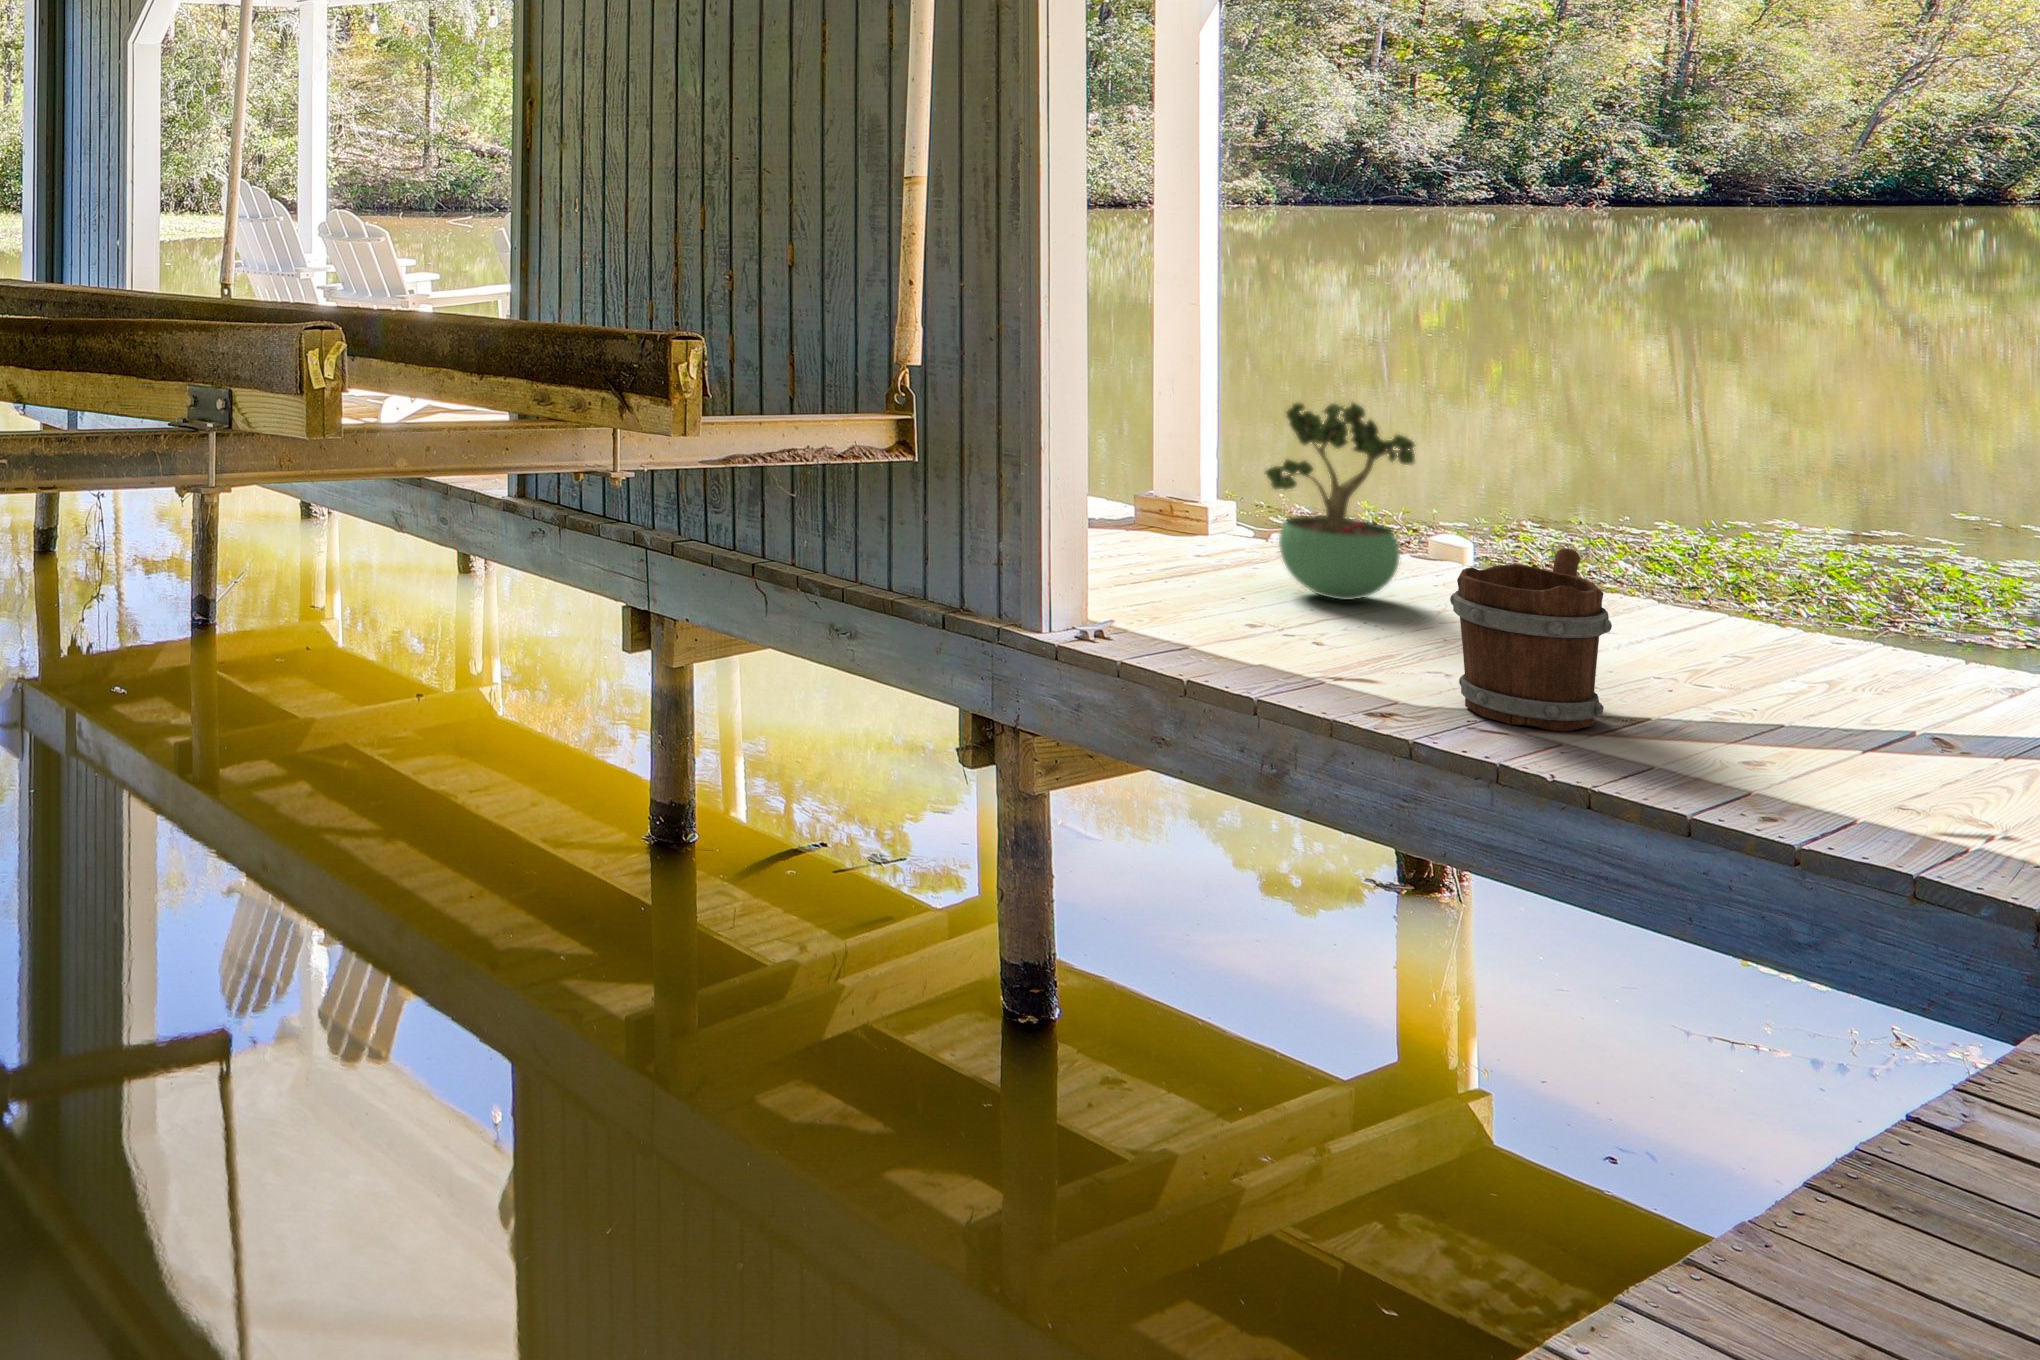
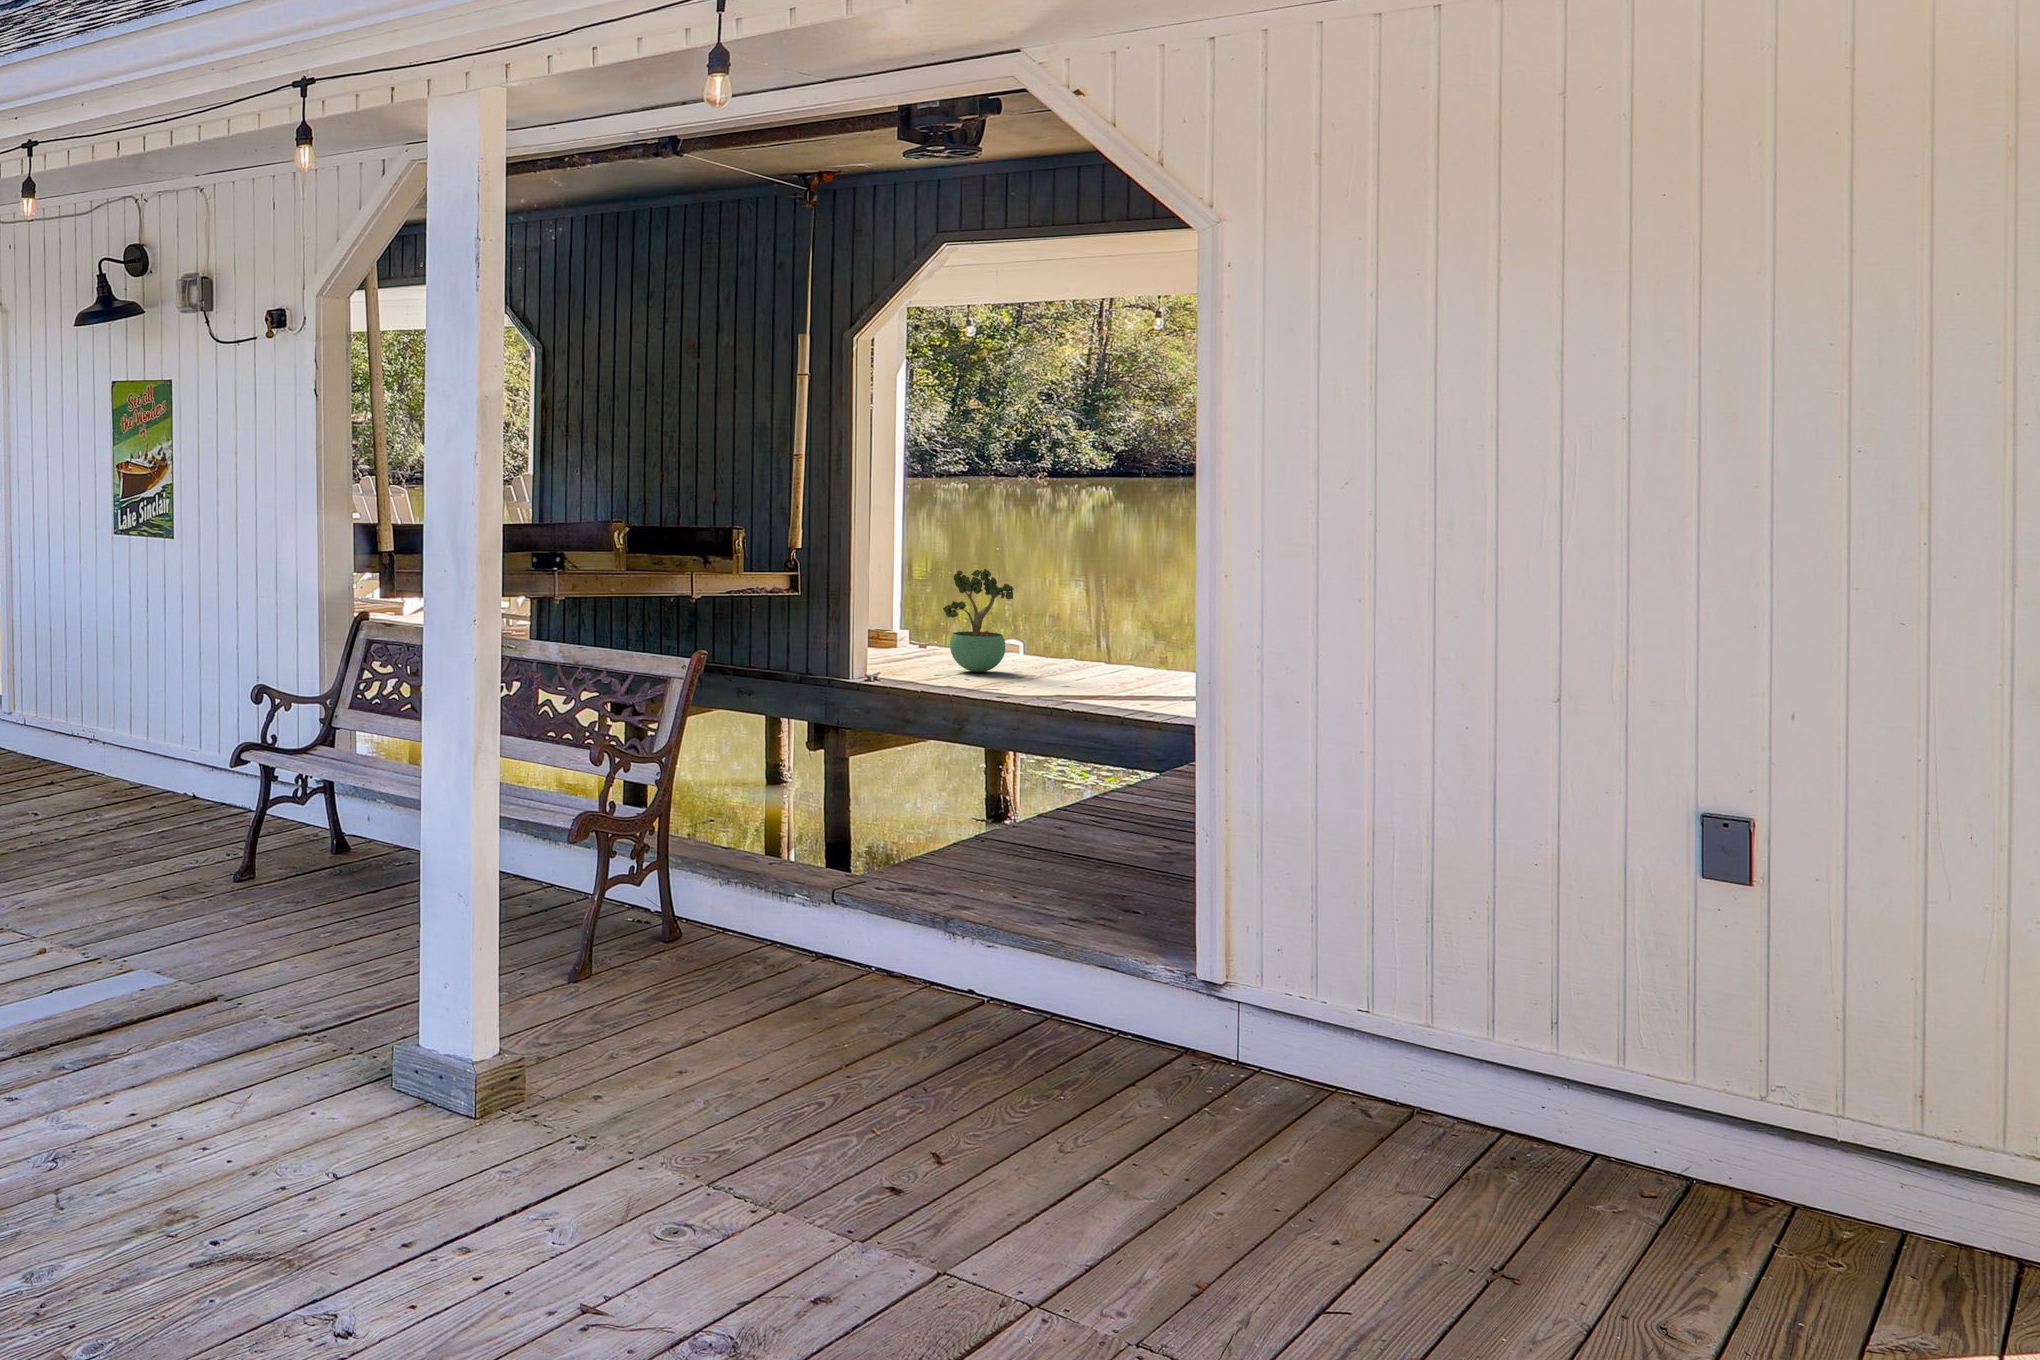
bucket: present [1450,548,1612,732] -> none [1040,624,1104,700]

